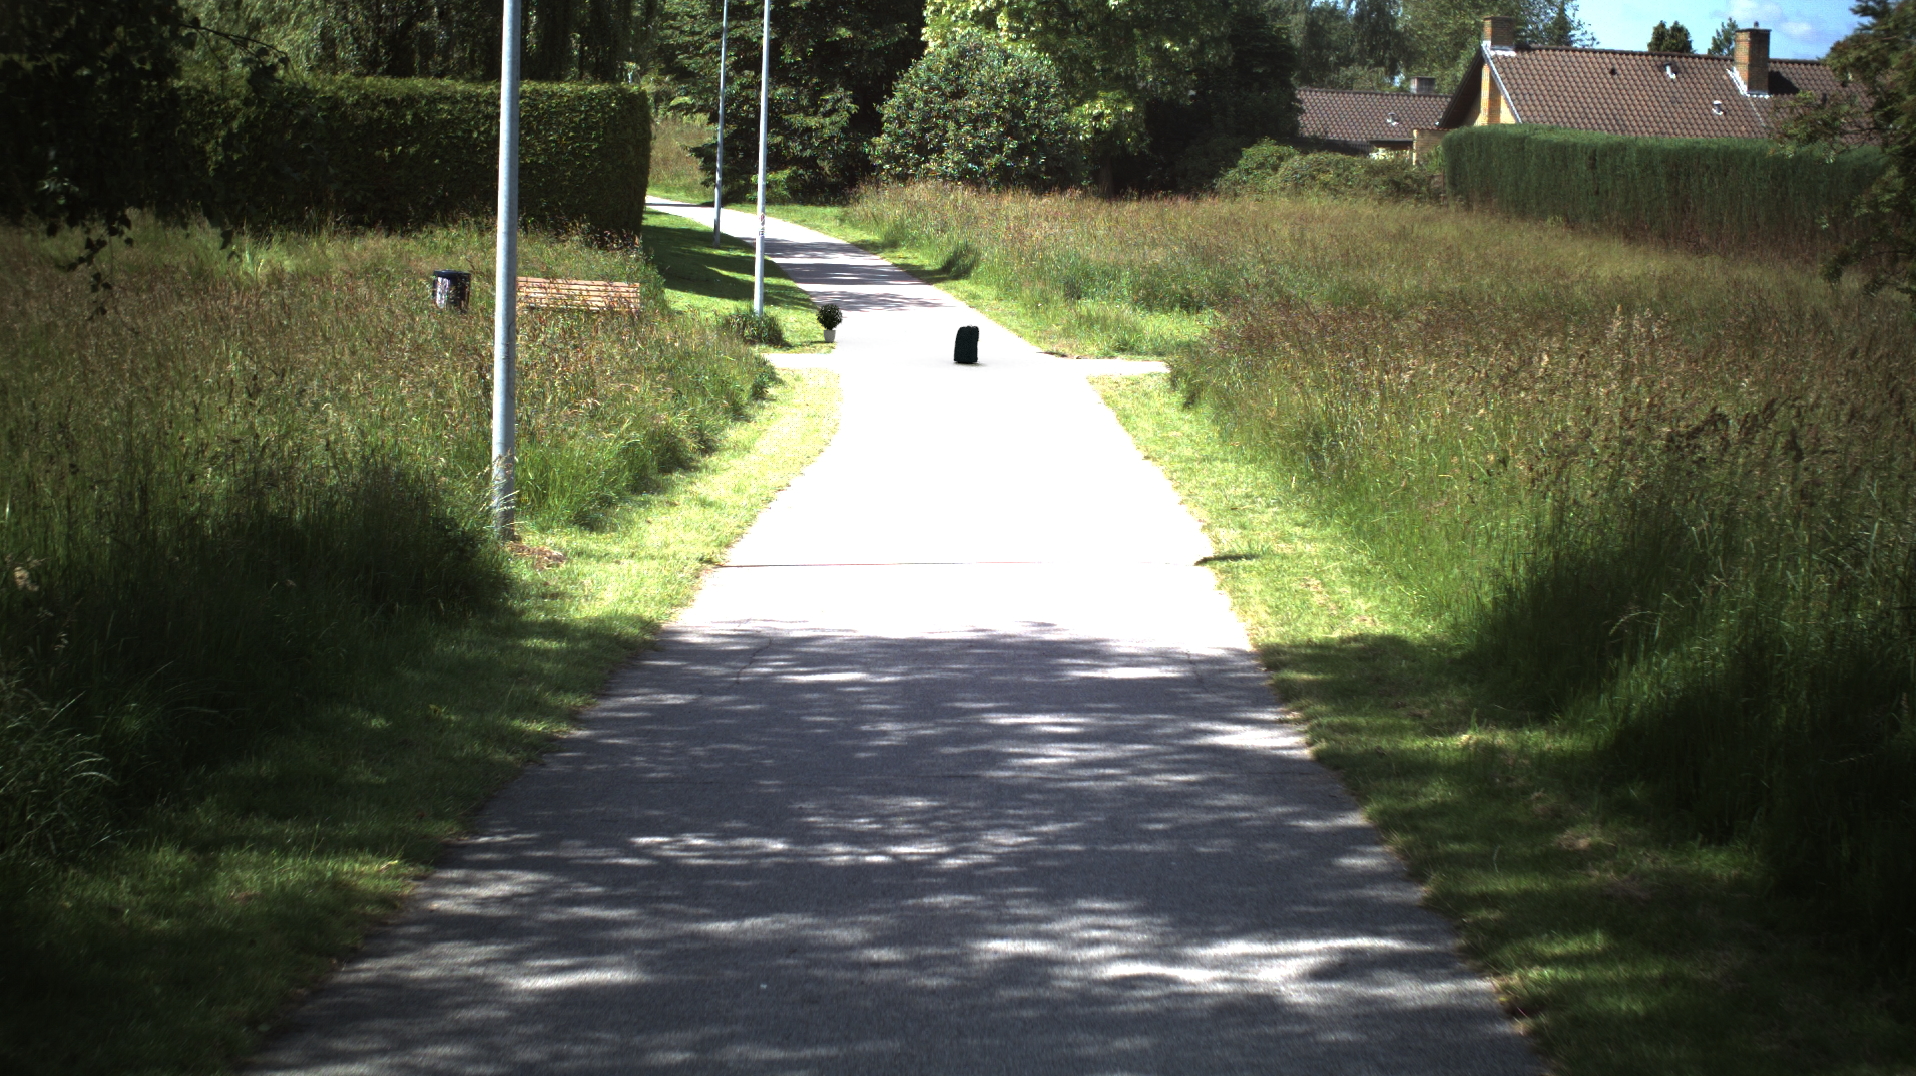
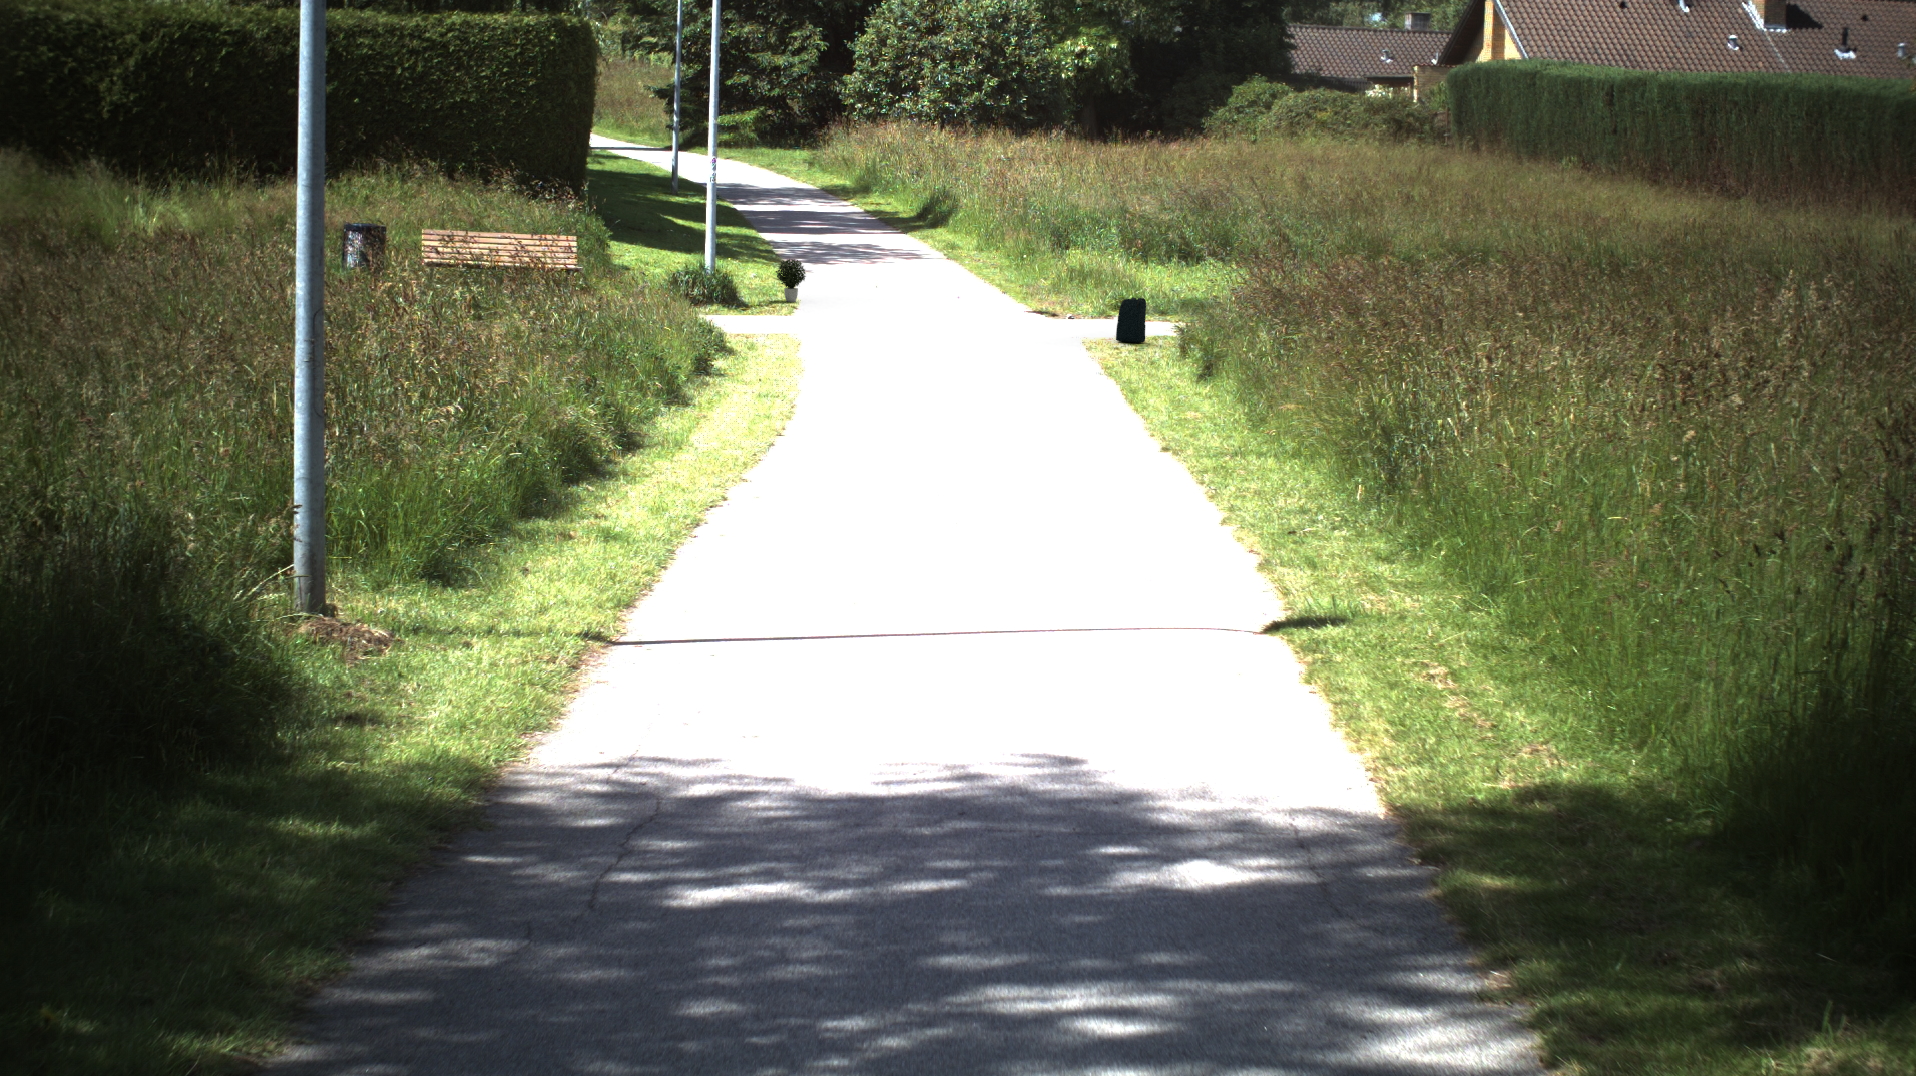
backpack: present [954,325,979,363] -> present [1116,297,1146,343]

